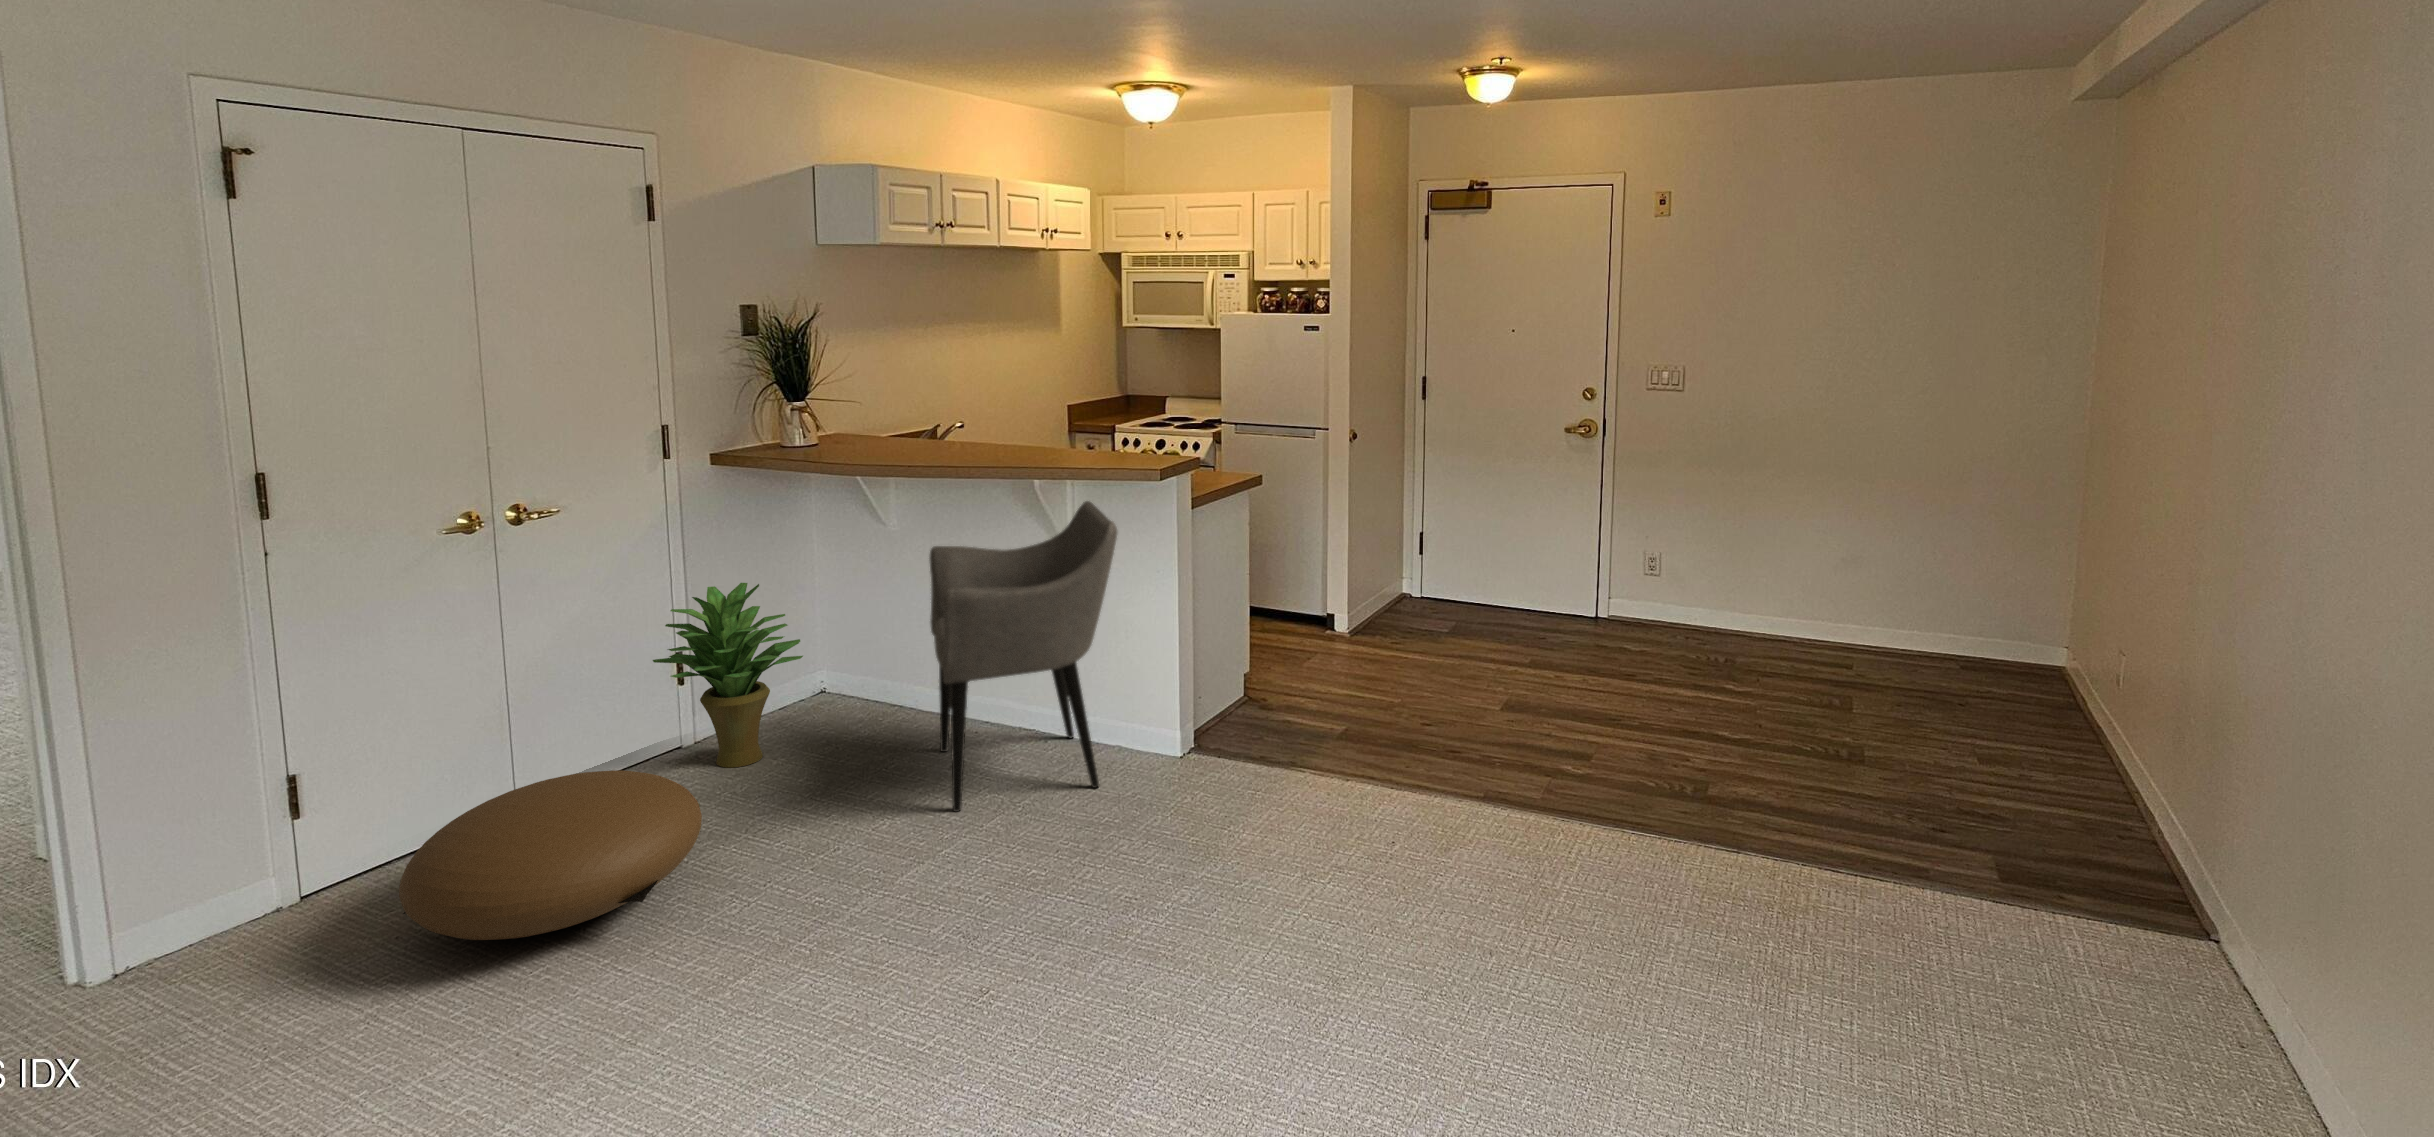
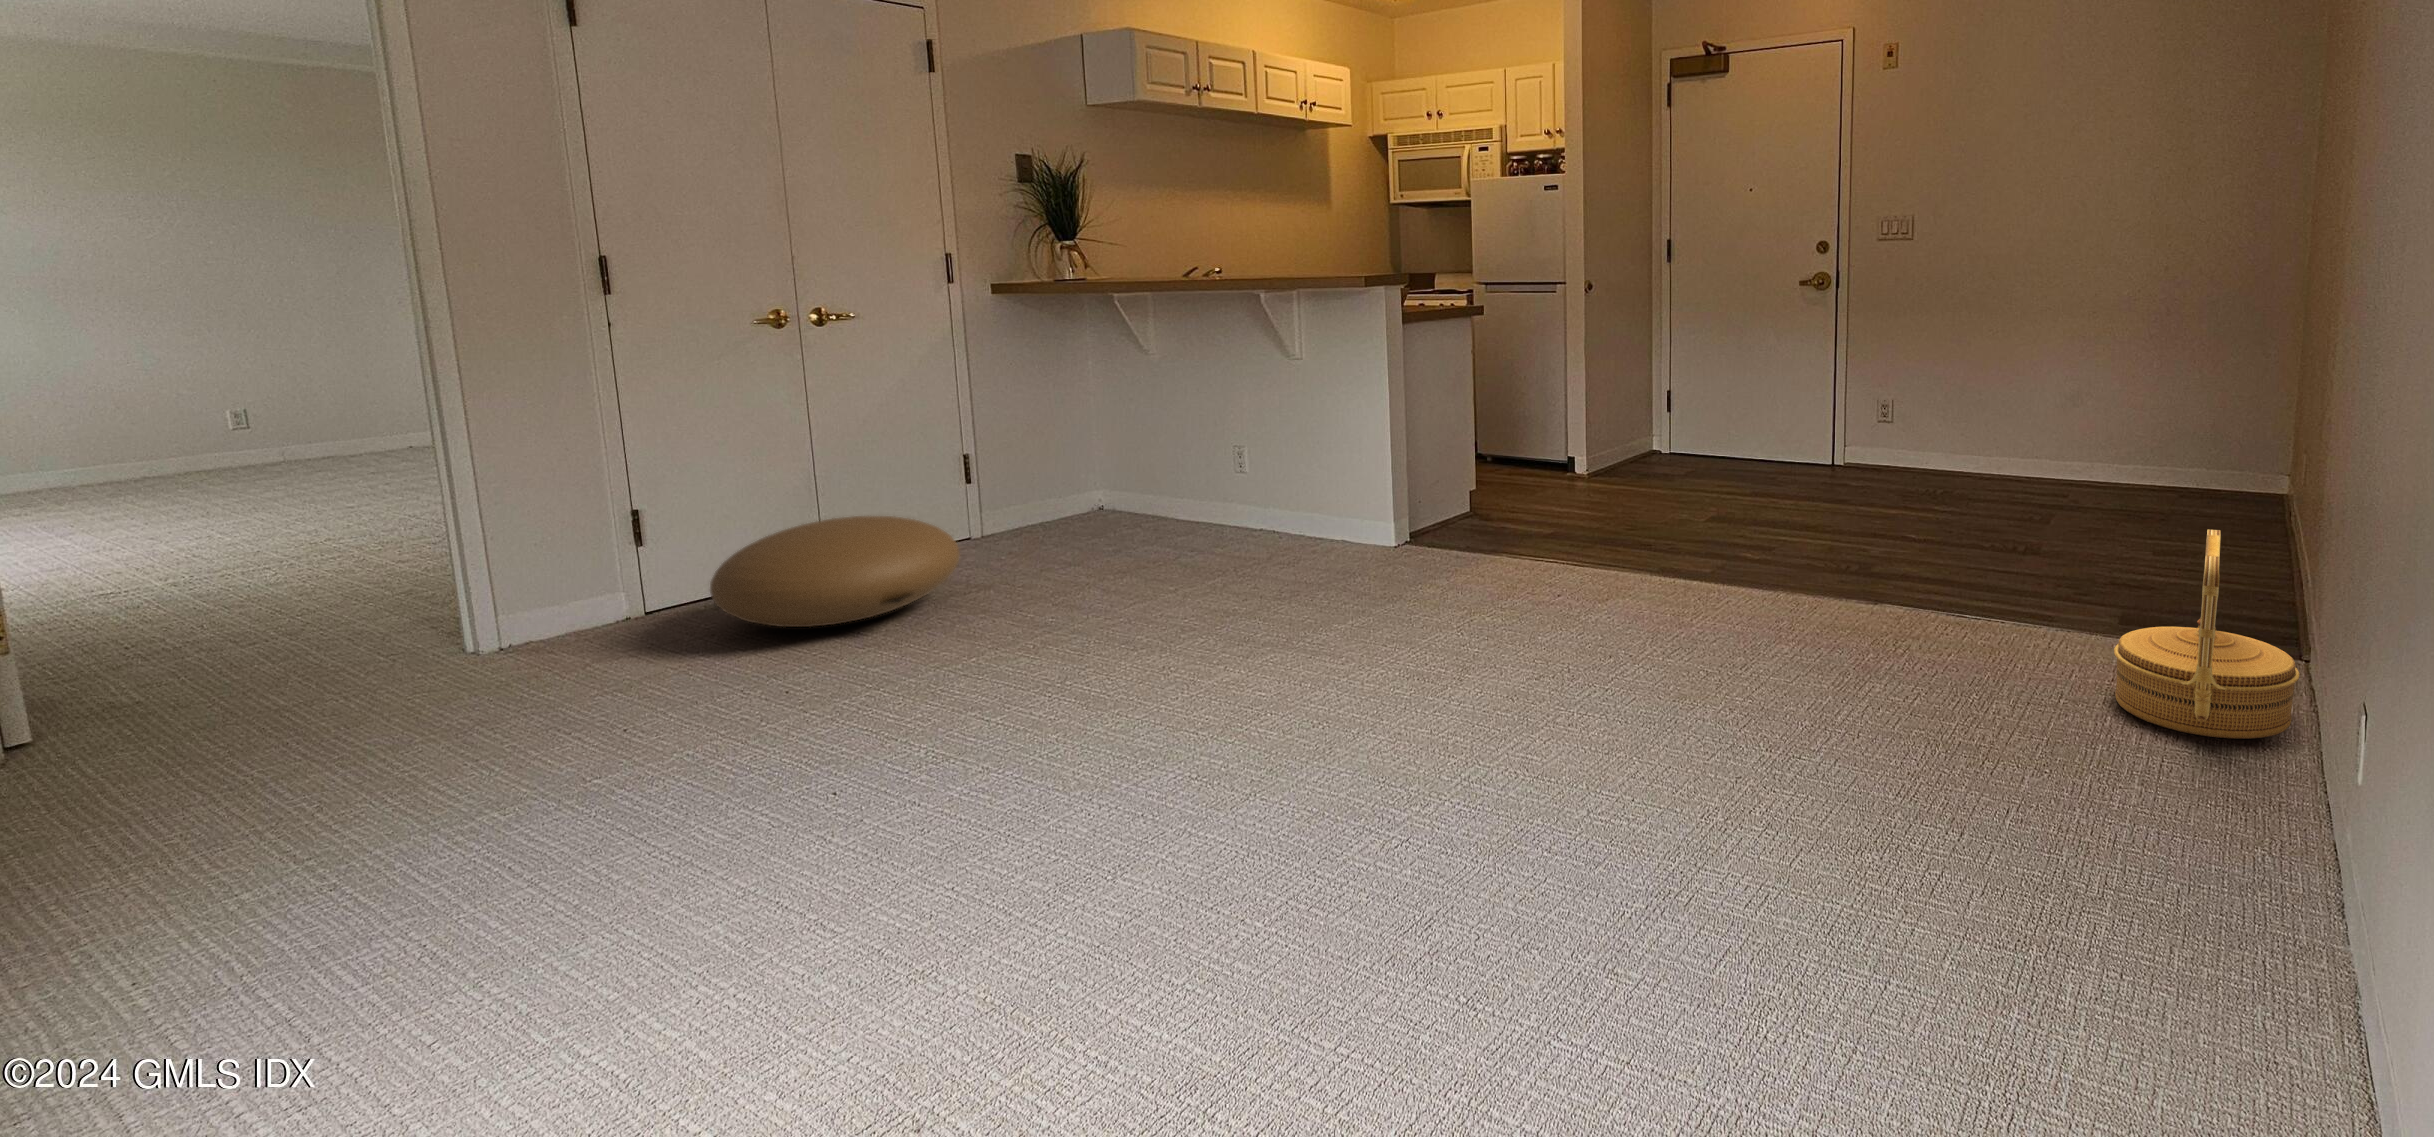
armchair: present [930,501,1117,812] -> none [1164,317,1328,573]
potted plant: present [653,583,803,767] -> none [939,388,1067,546]
woven basket: none [2066,820,2281,1077] -> present [2114,529,2300,739]

